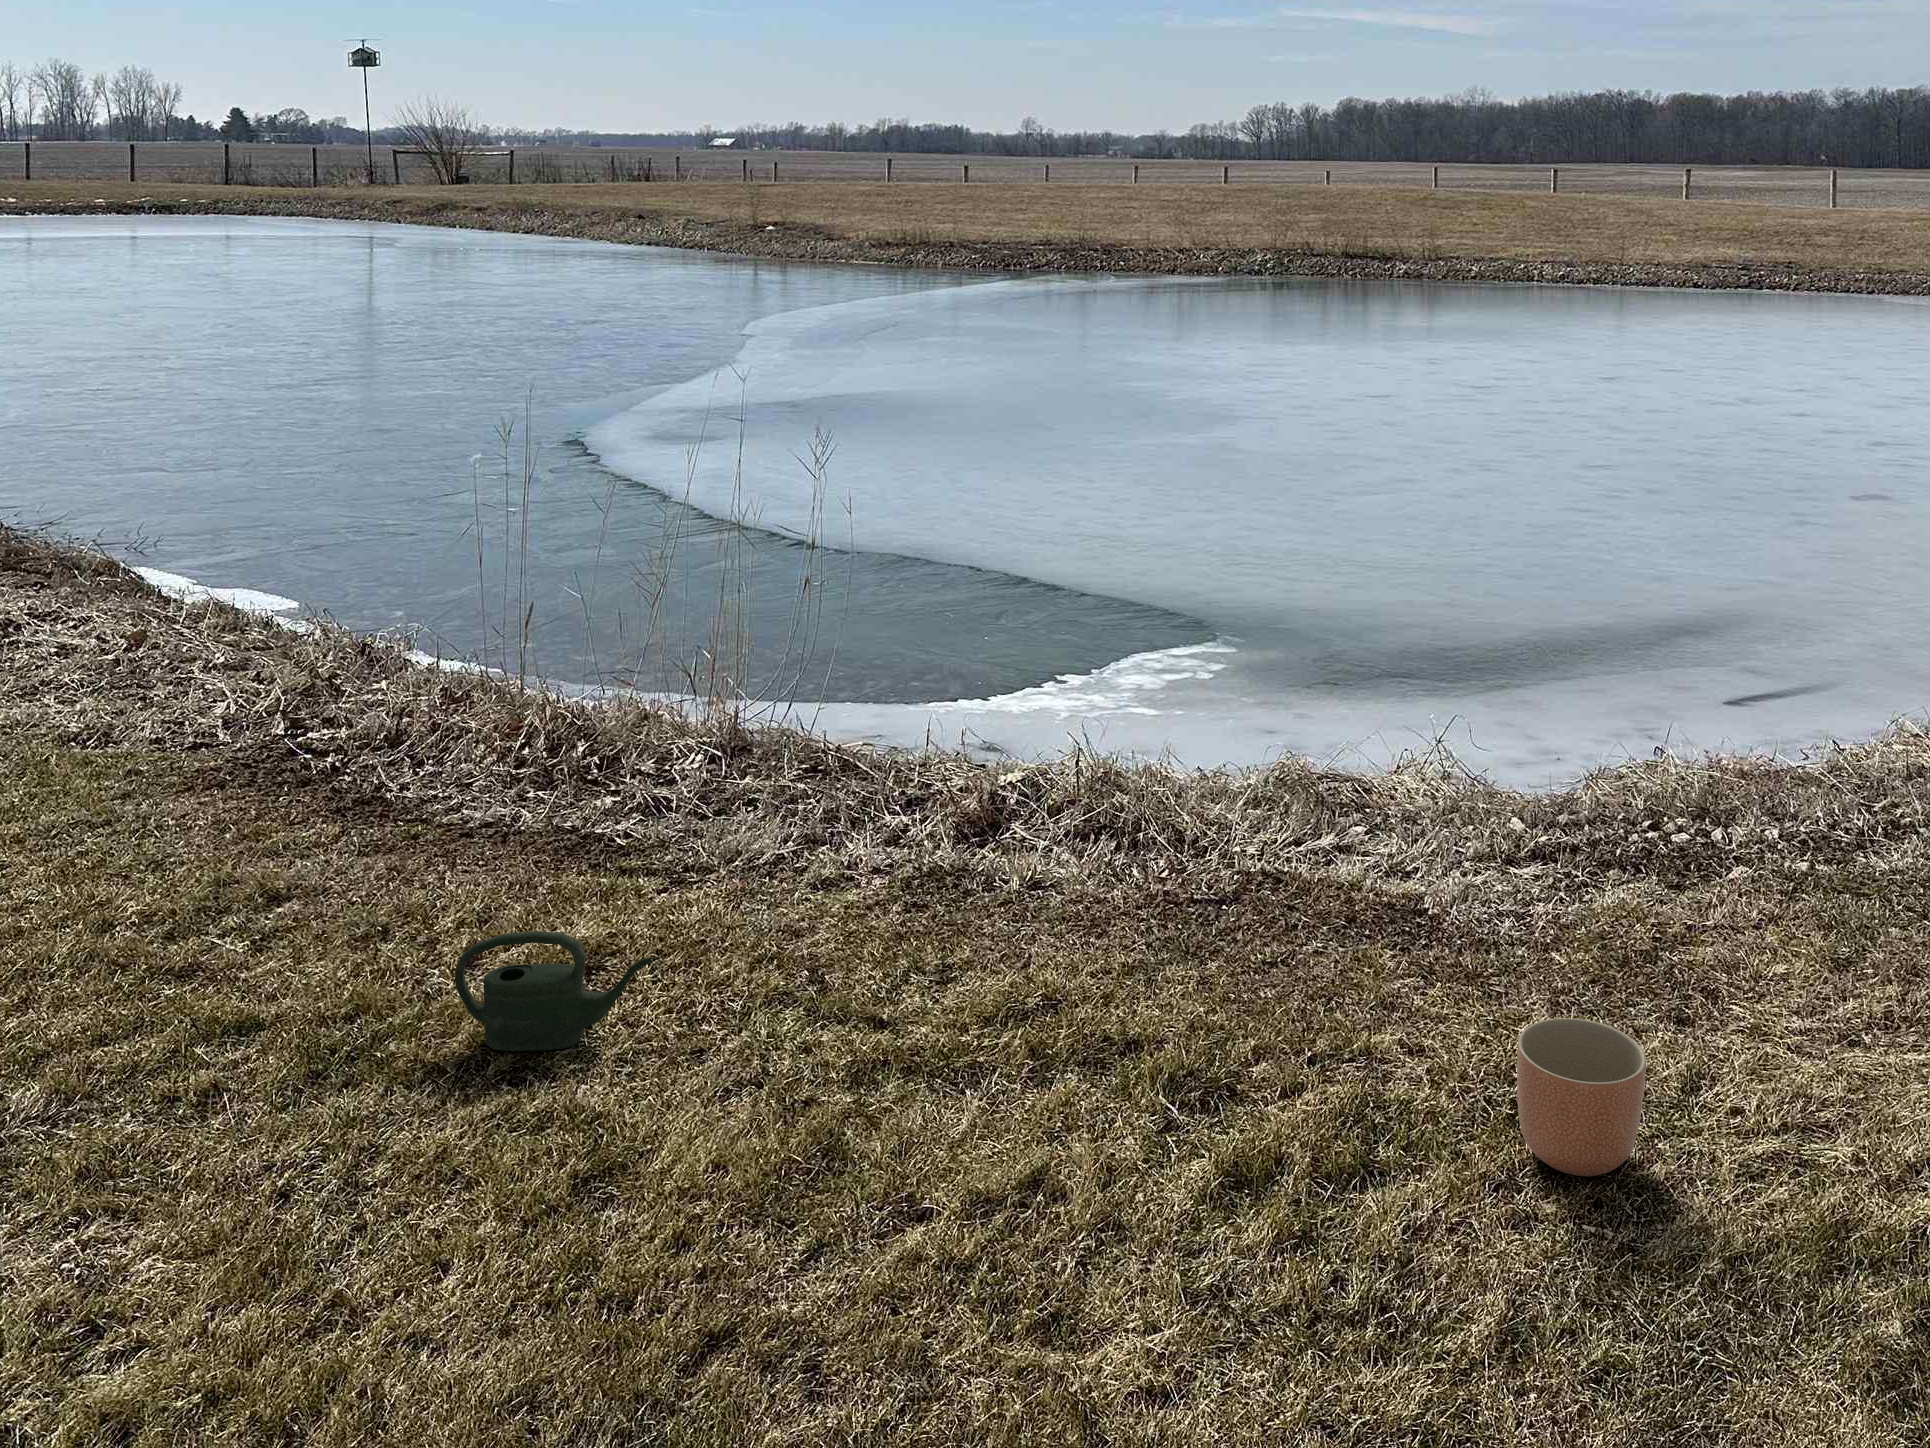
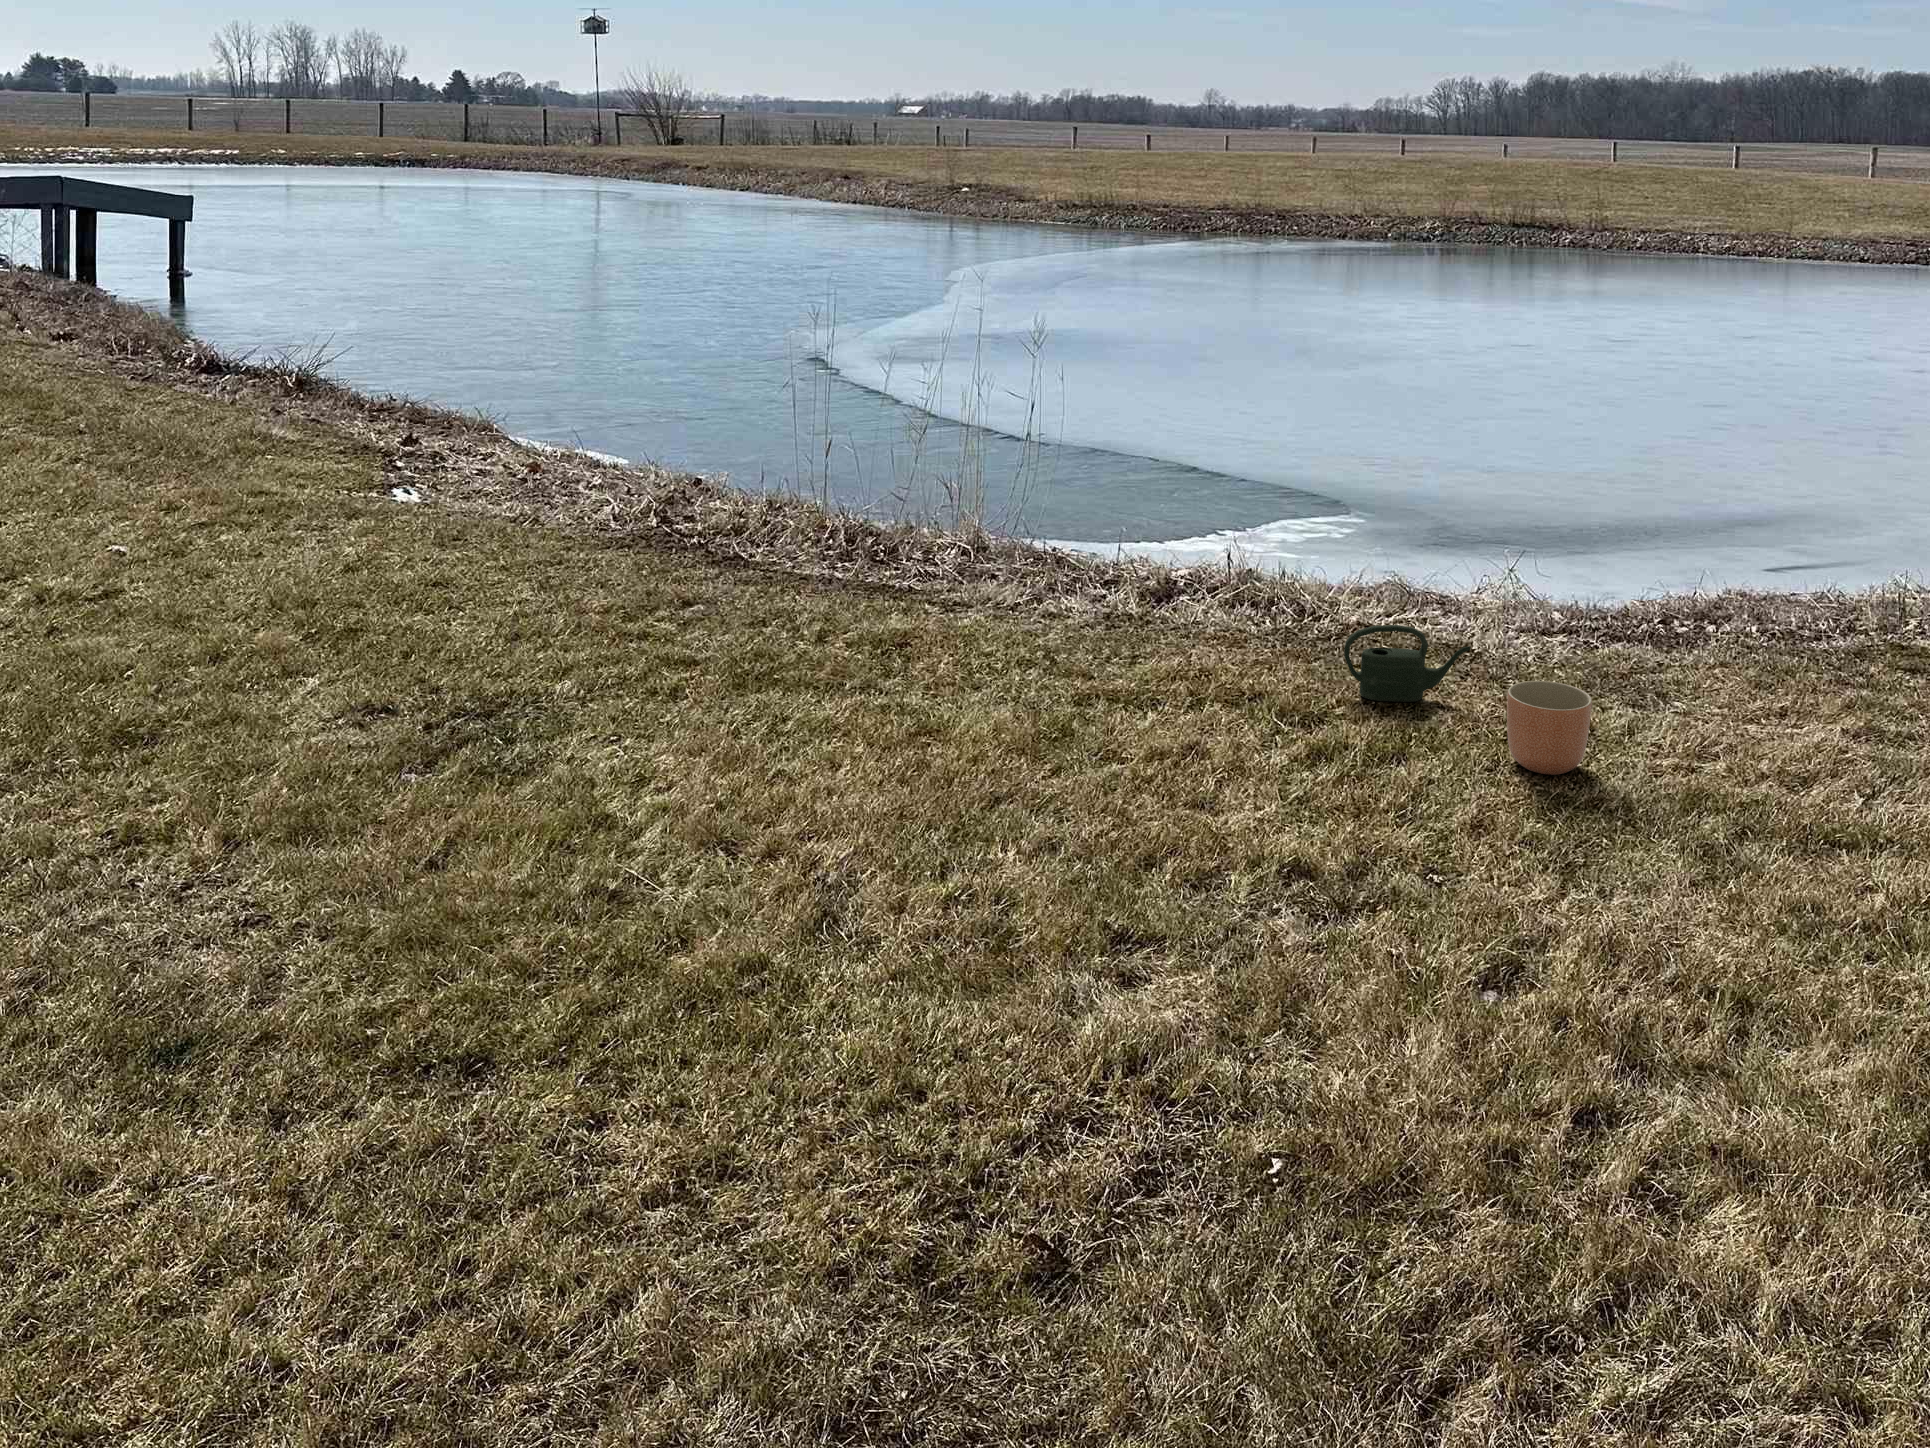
watering can: present [455,931,652,1051] -> present [1344,625,1470,702]

